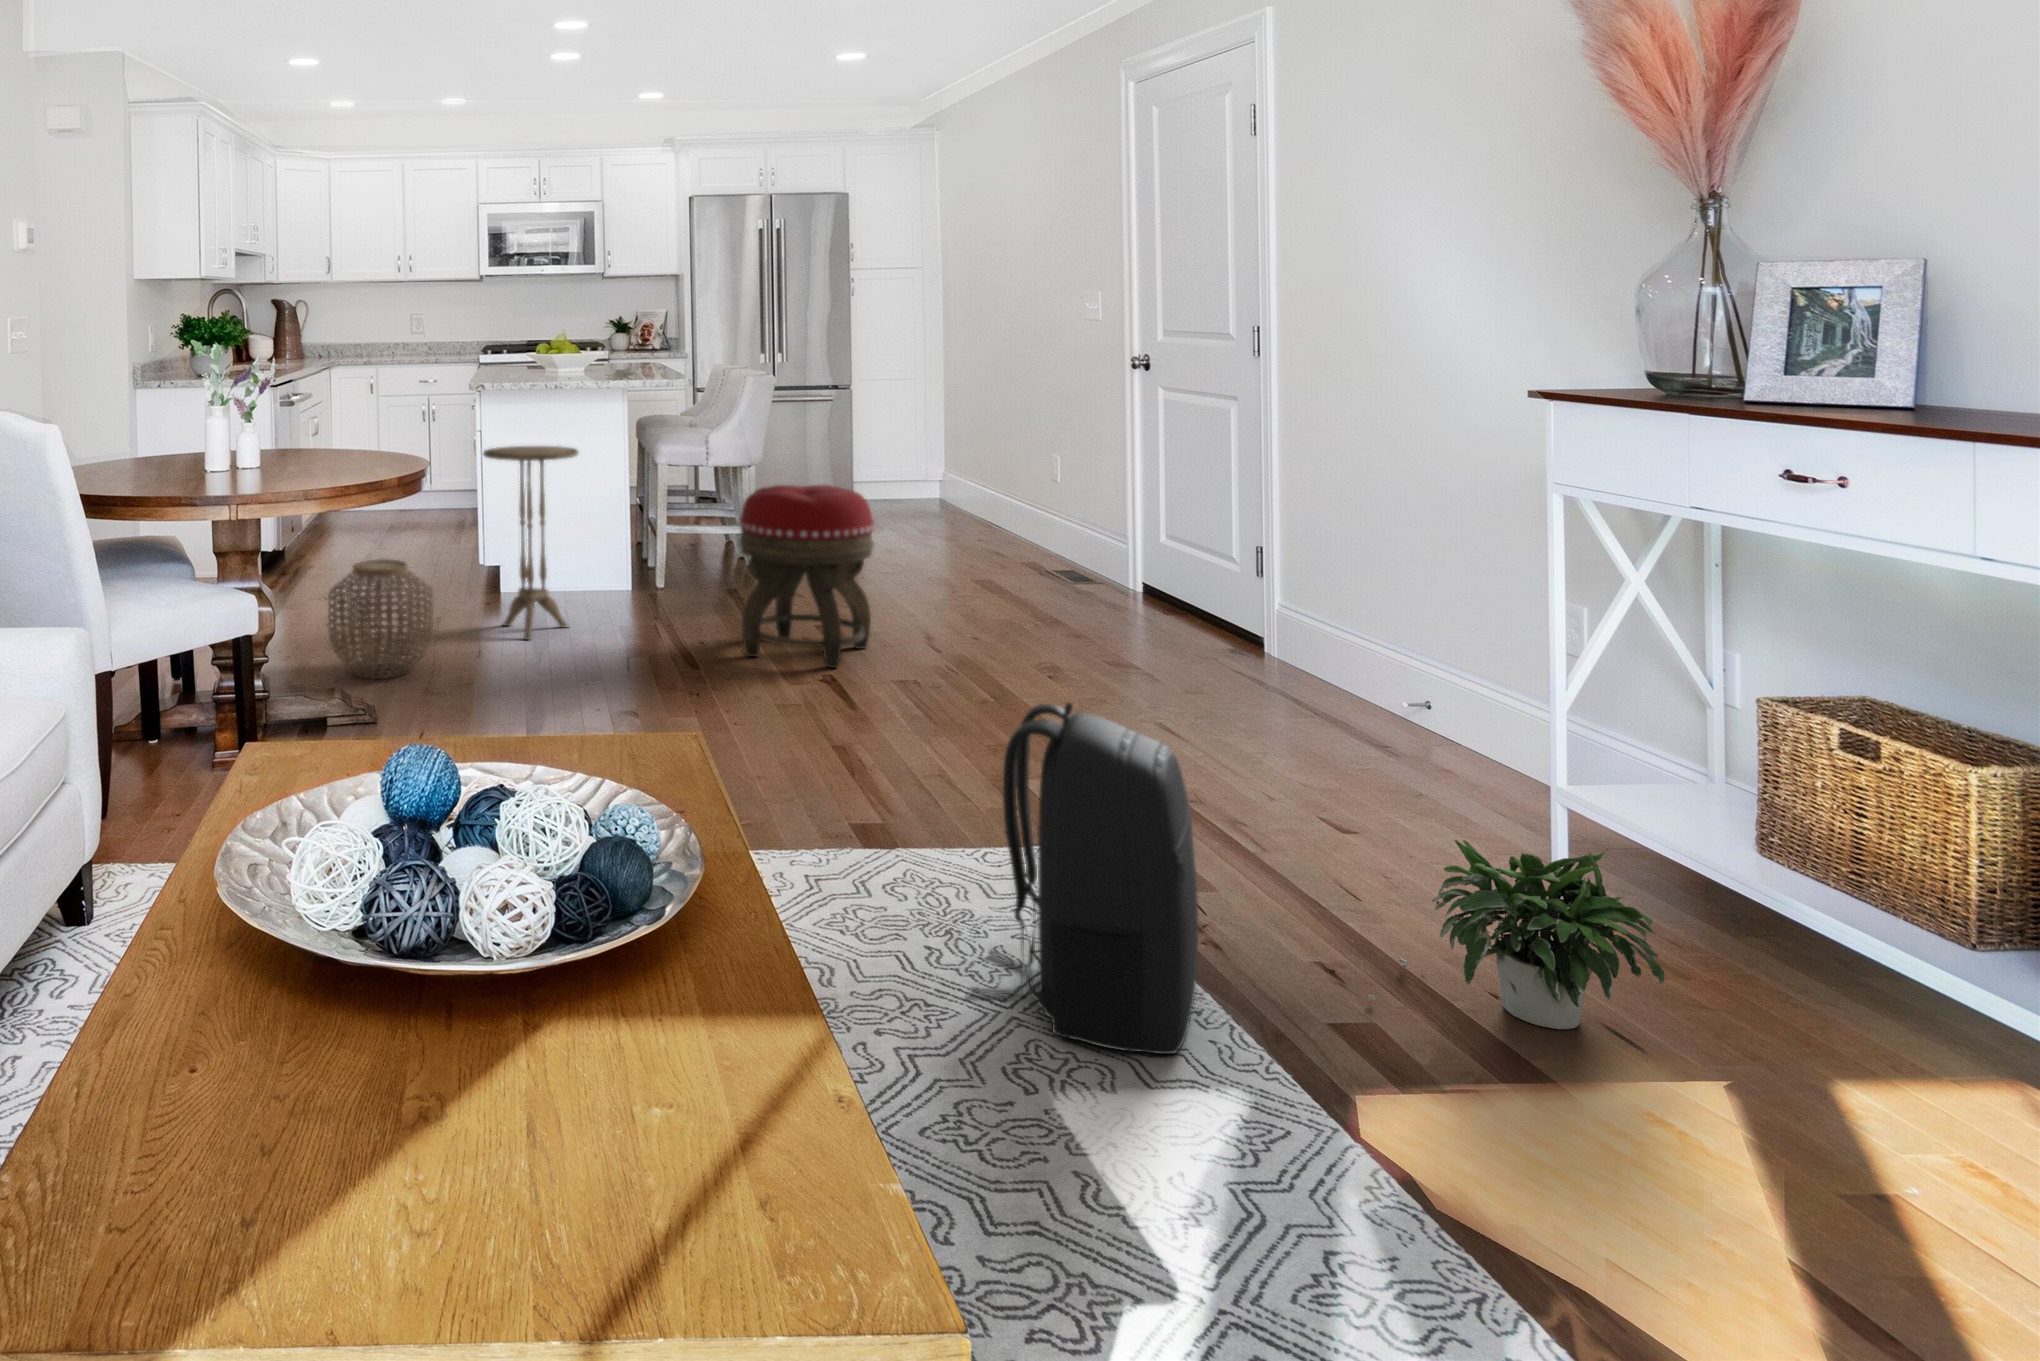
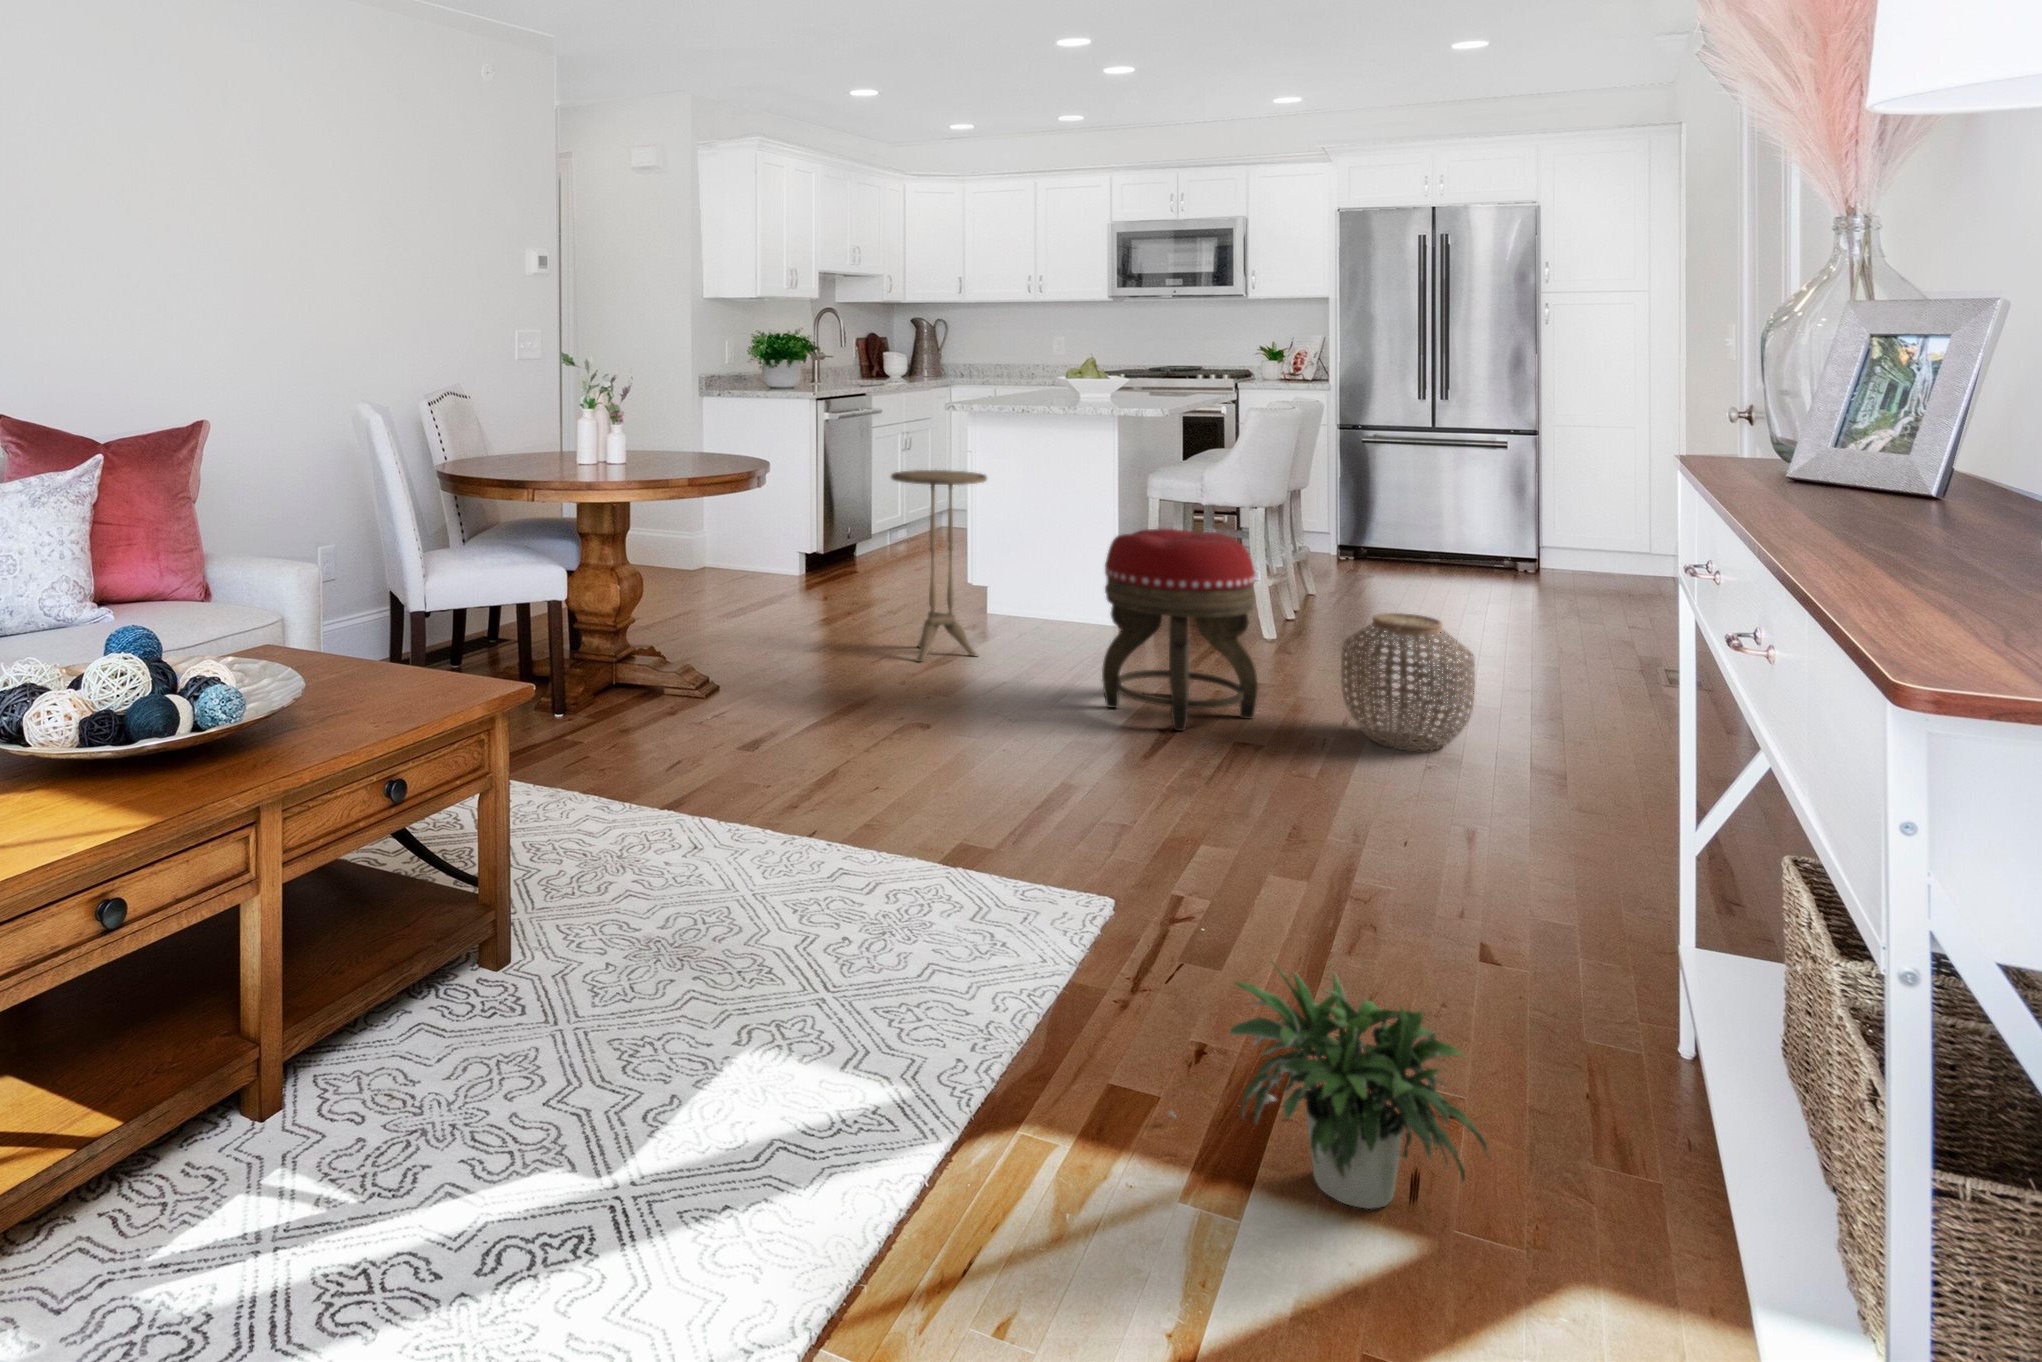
woven basket: present [328,559,433,679] -> present [1341,613,1475,751]
backpack: present [970,703,1198,1054] -> none [796,735,1016,1093]

